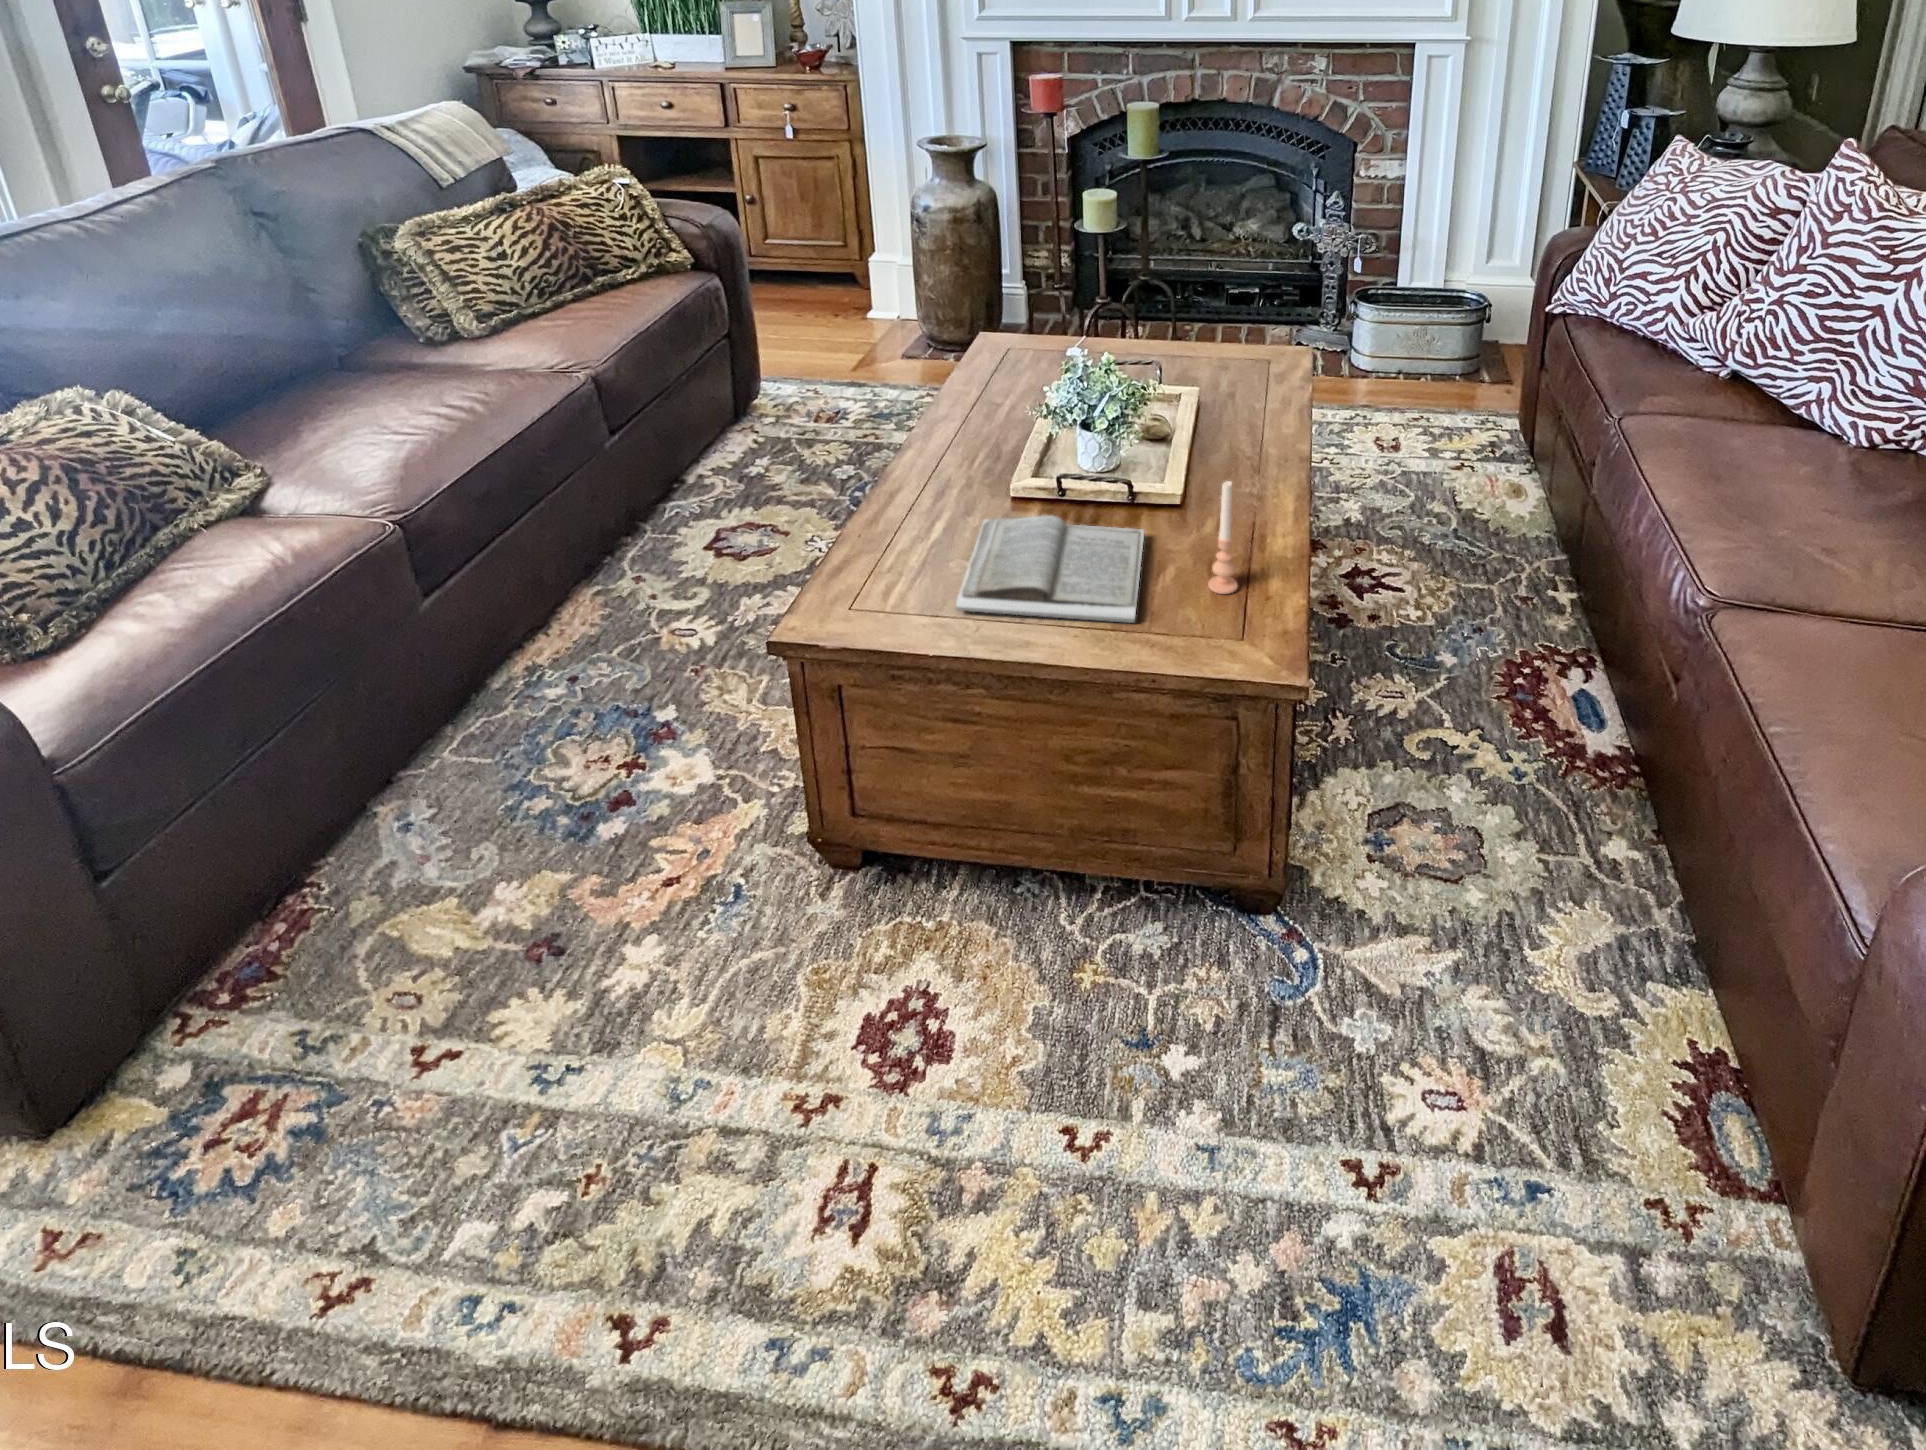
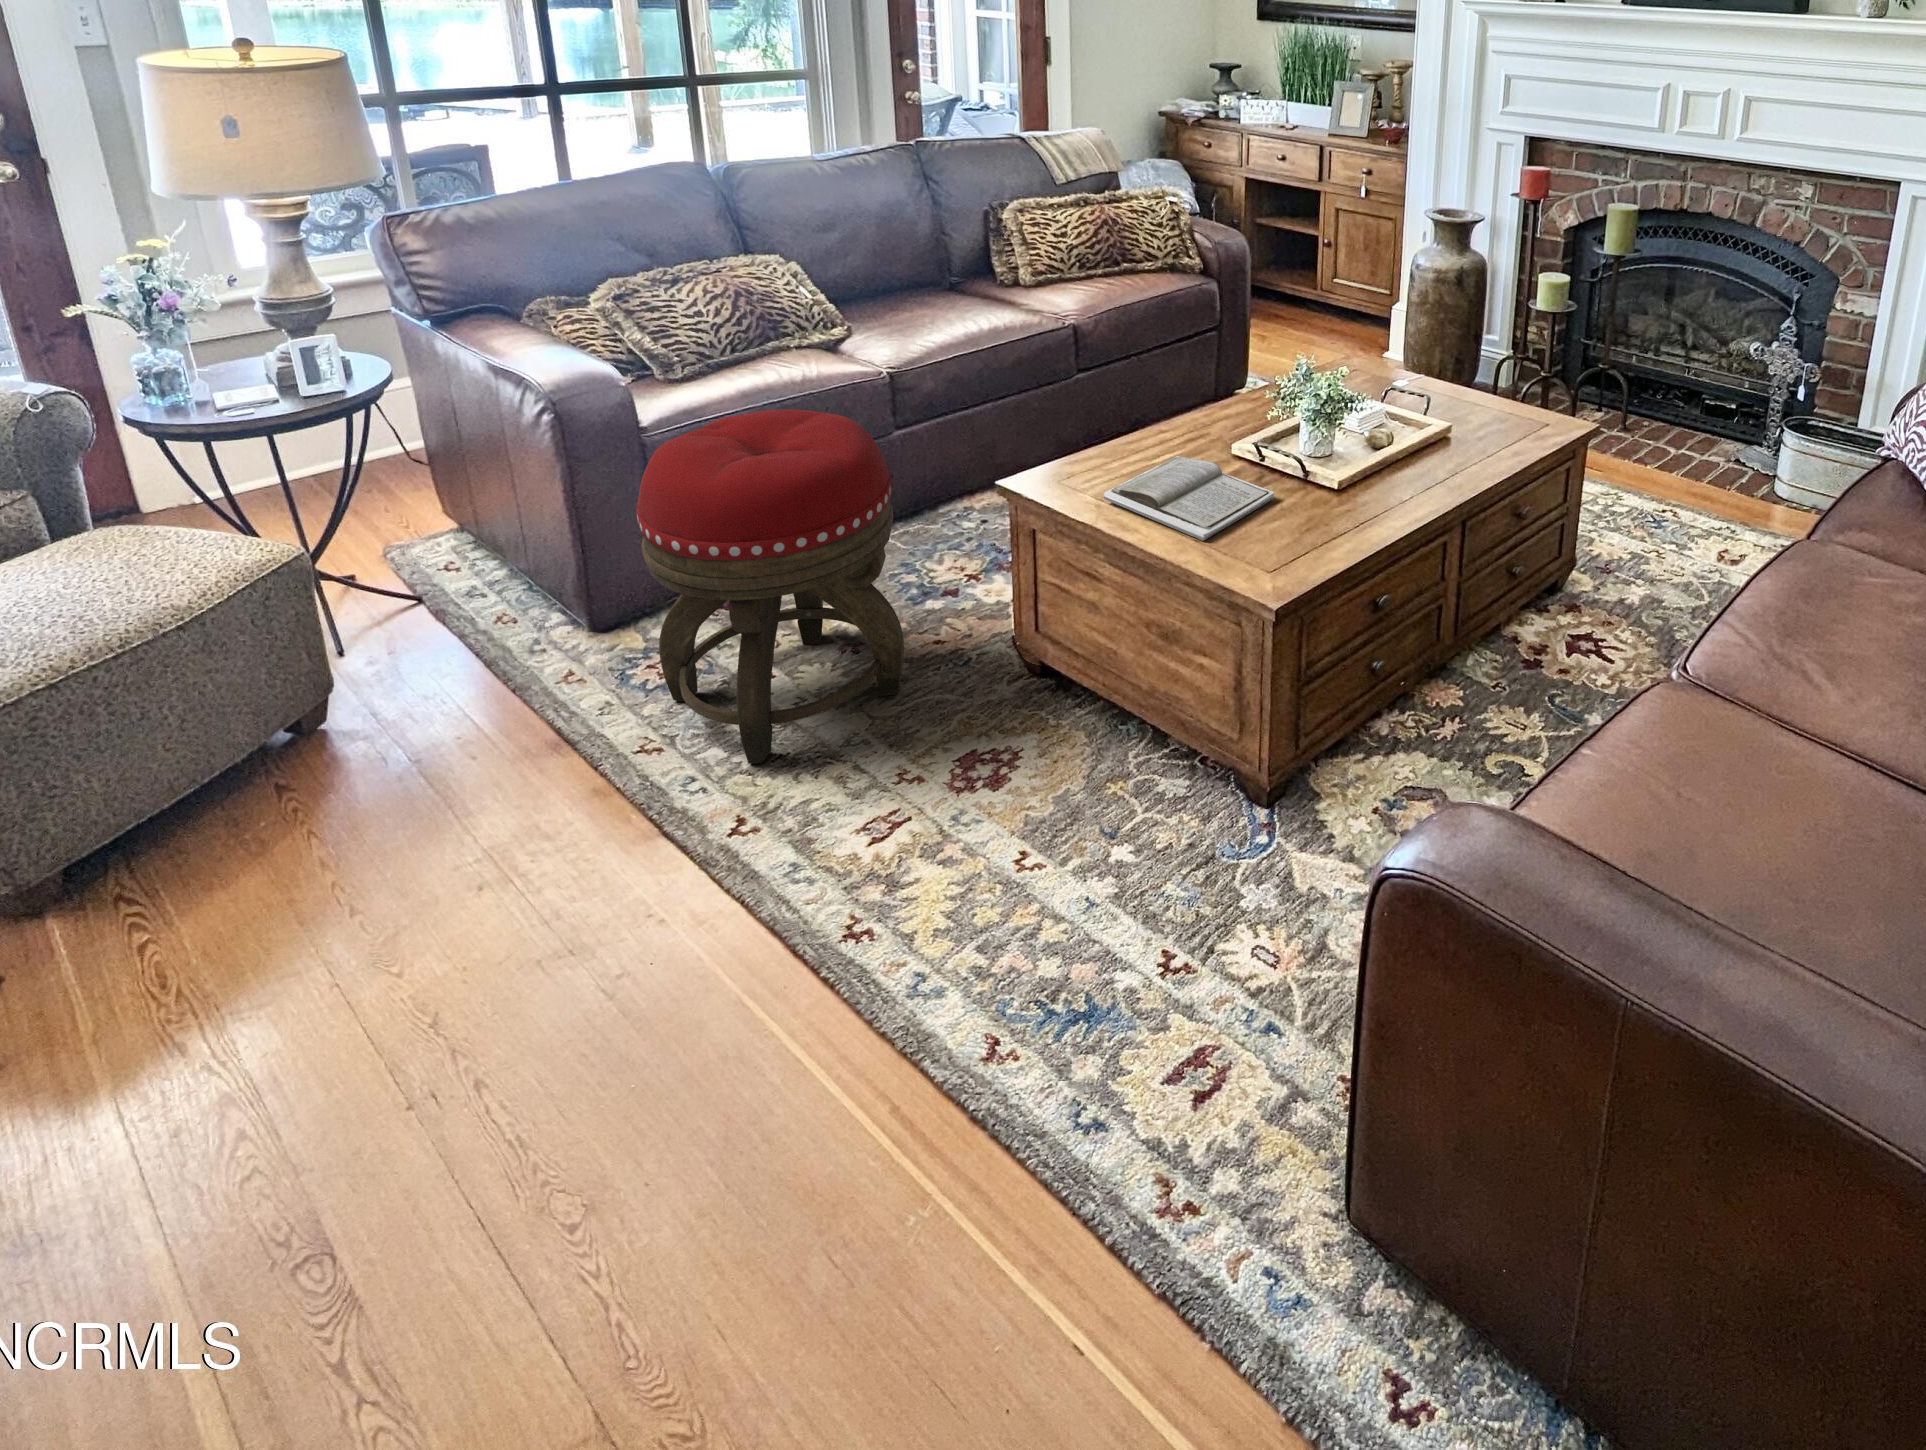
candle: present [1208,481,1238,594] -> none [1277,455,1301,546]
footstool: none [198,621,690,1223] -> present [636,409,904,764]

